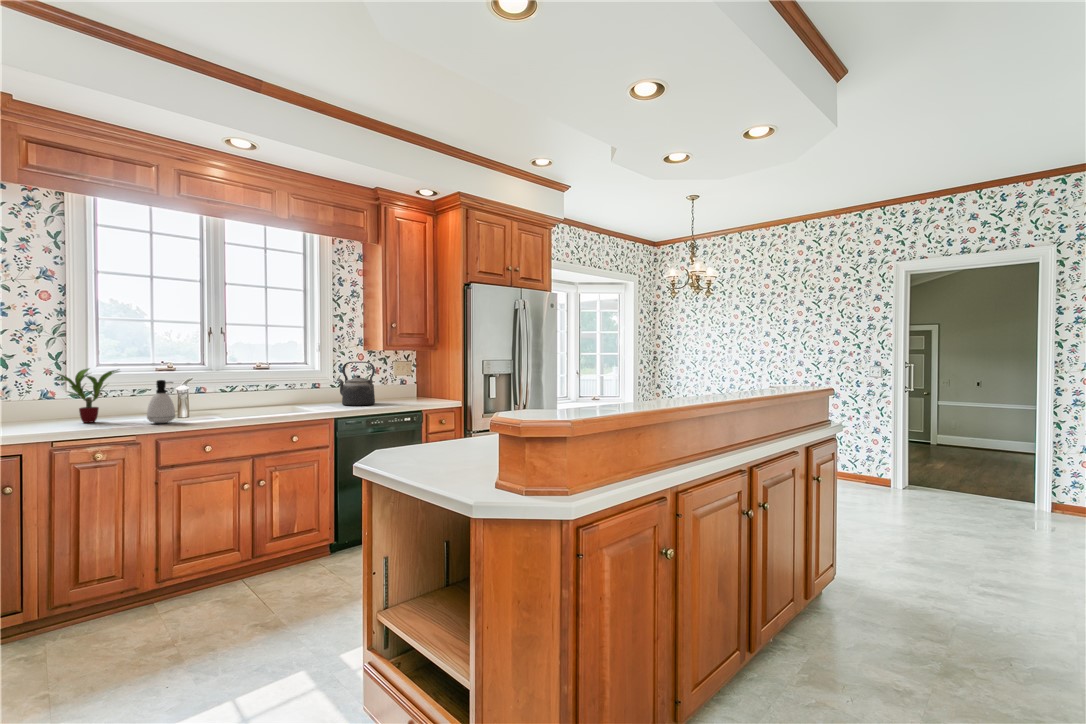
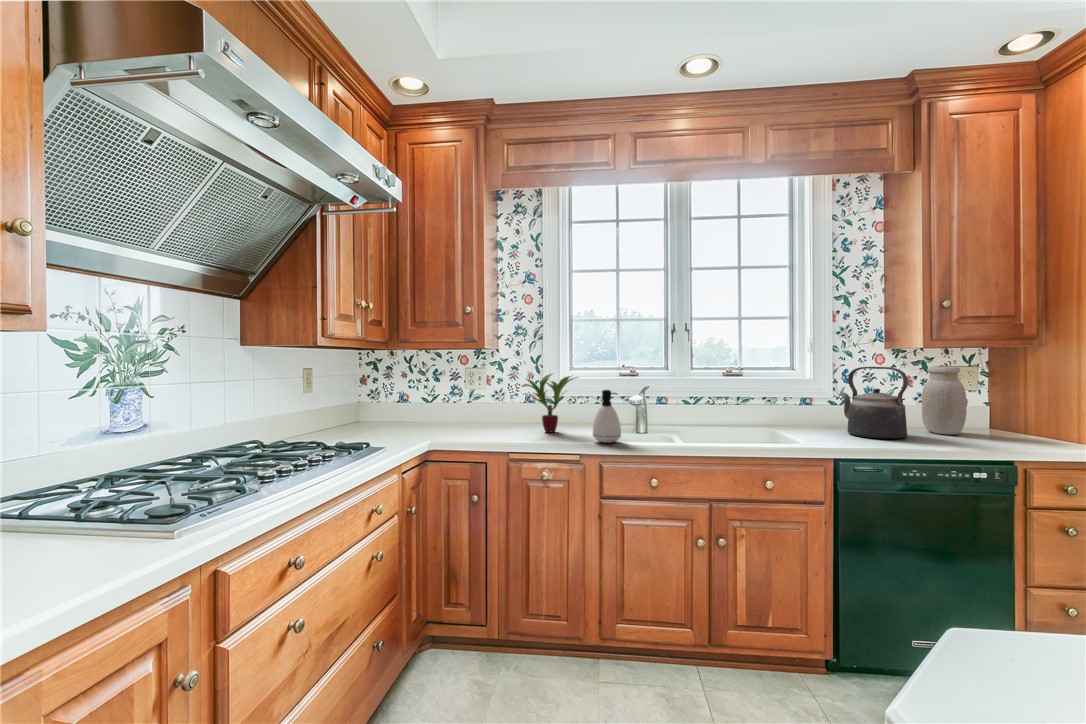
jar: none [383,361,405,401] -> present [922,366,967,435]

